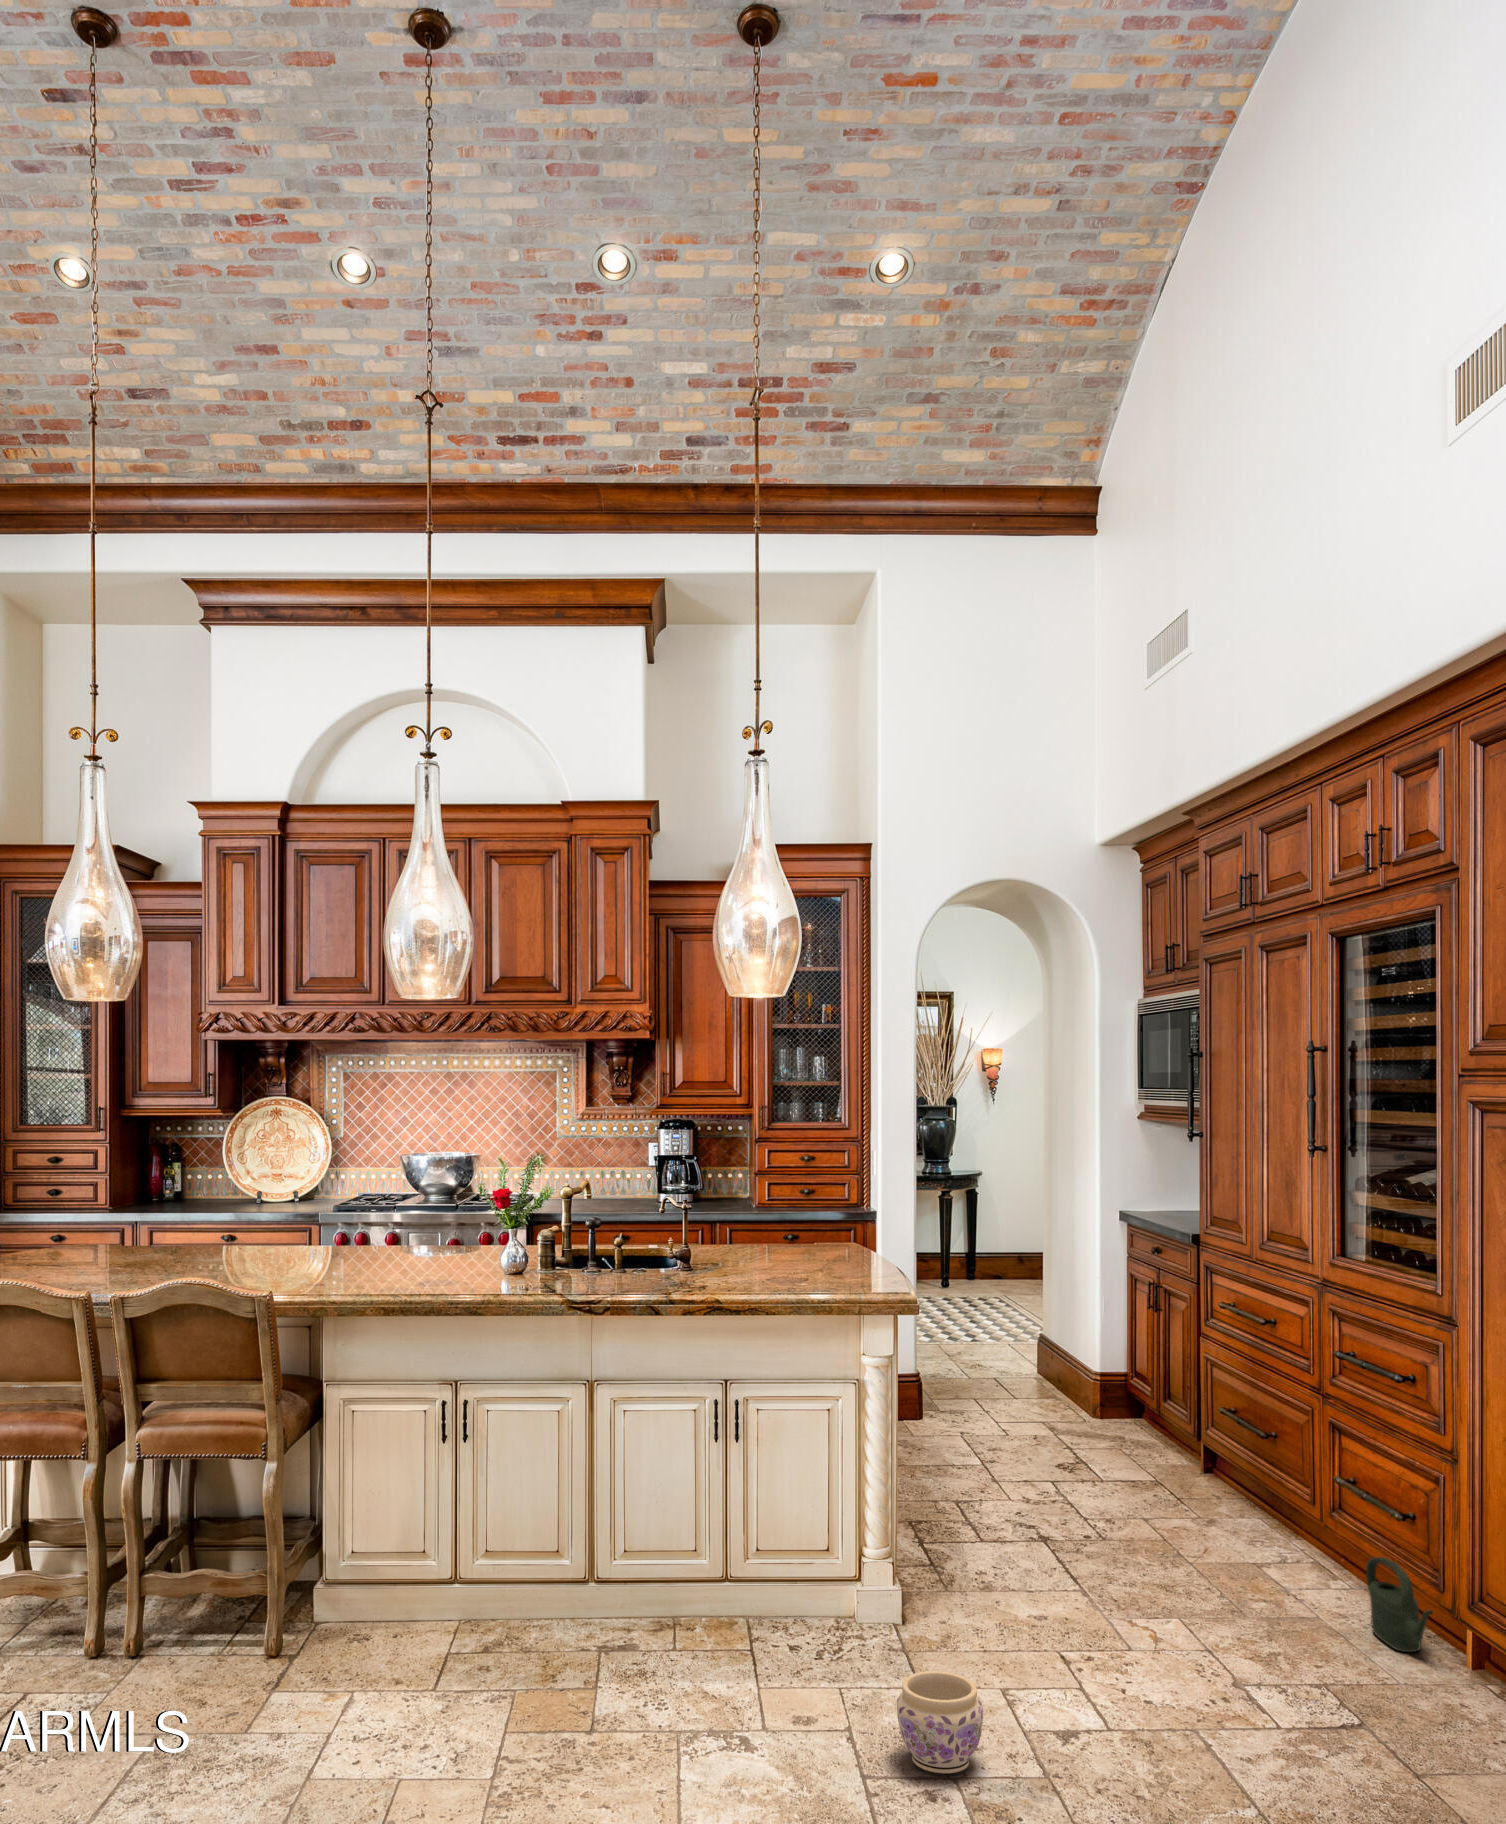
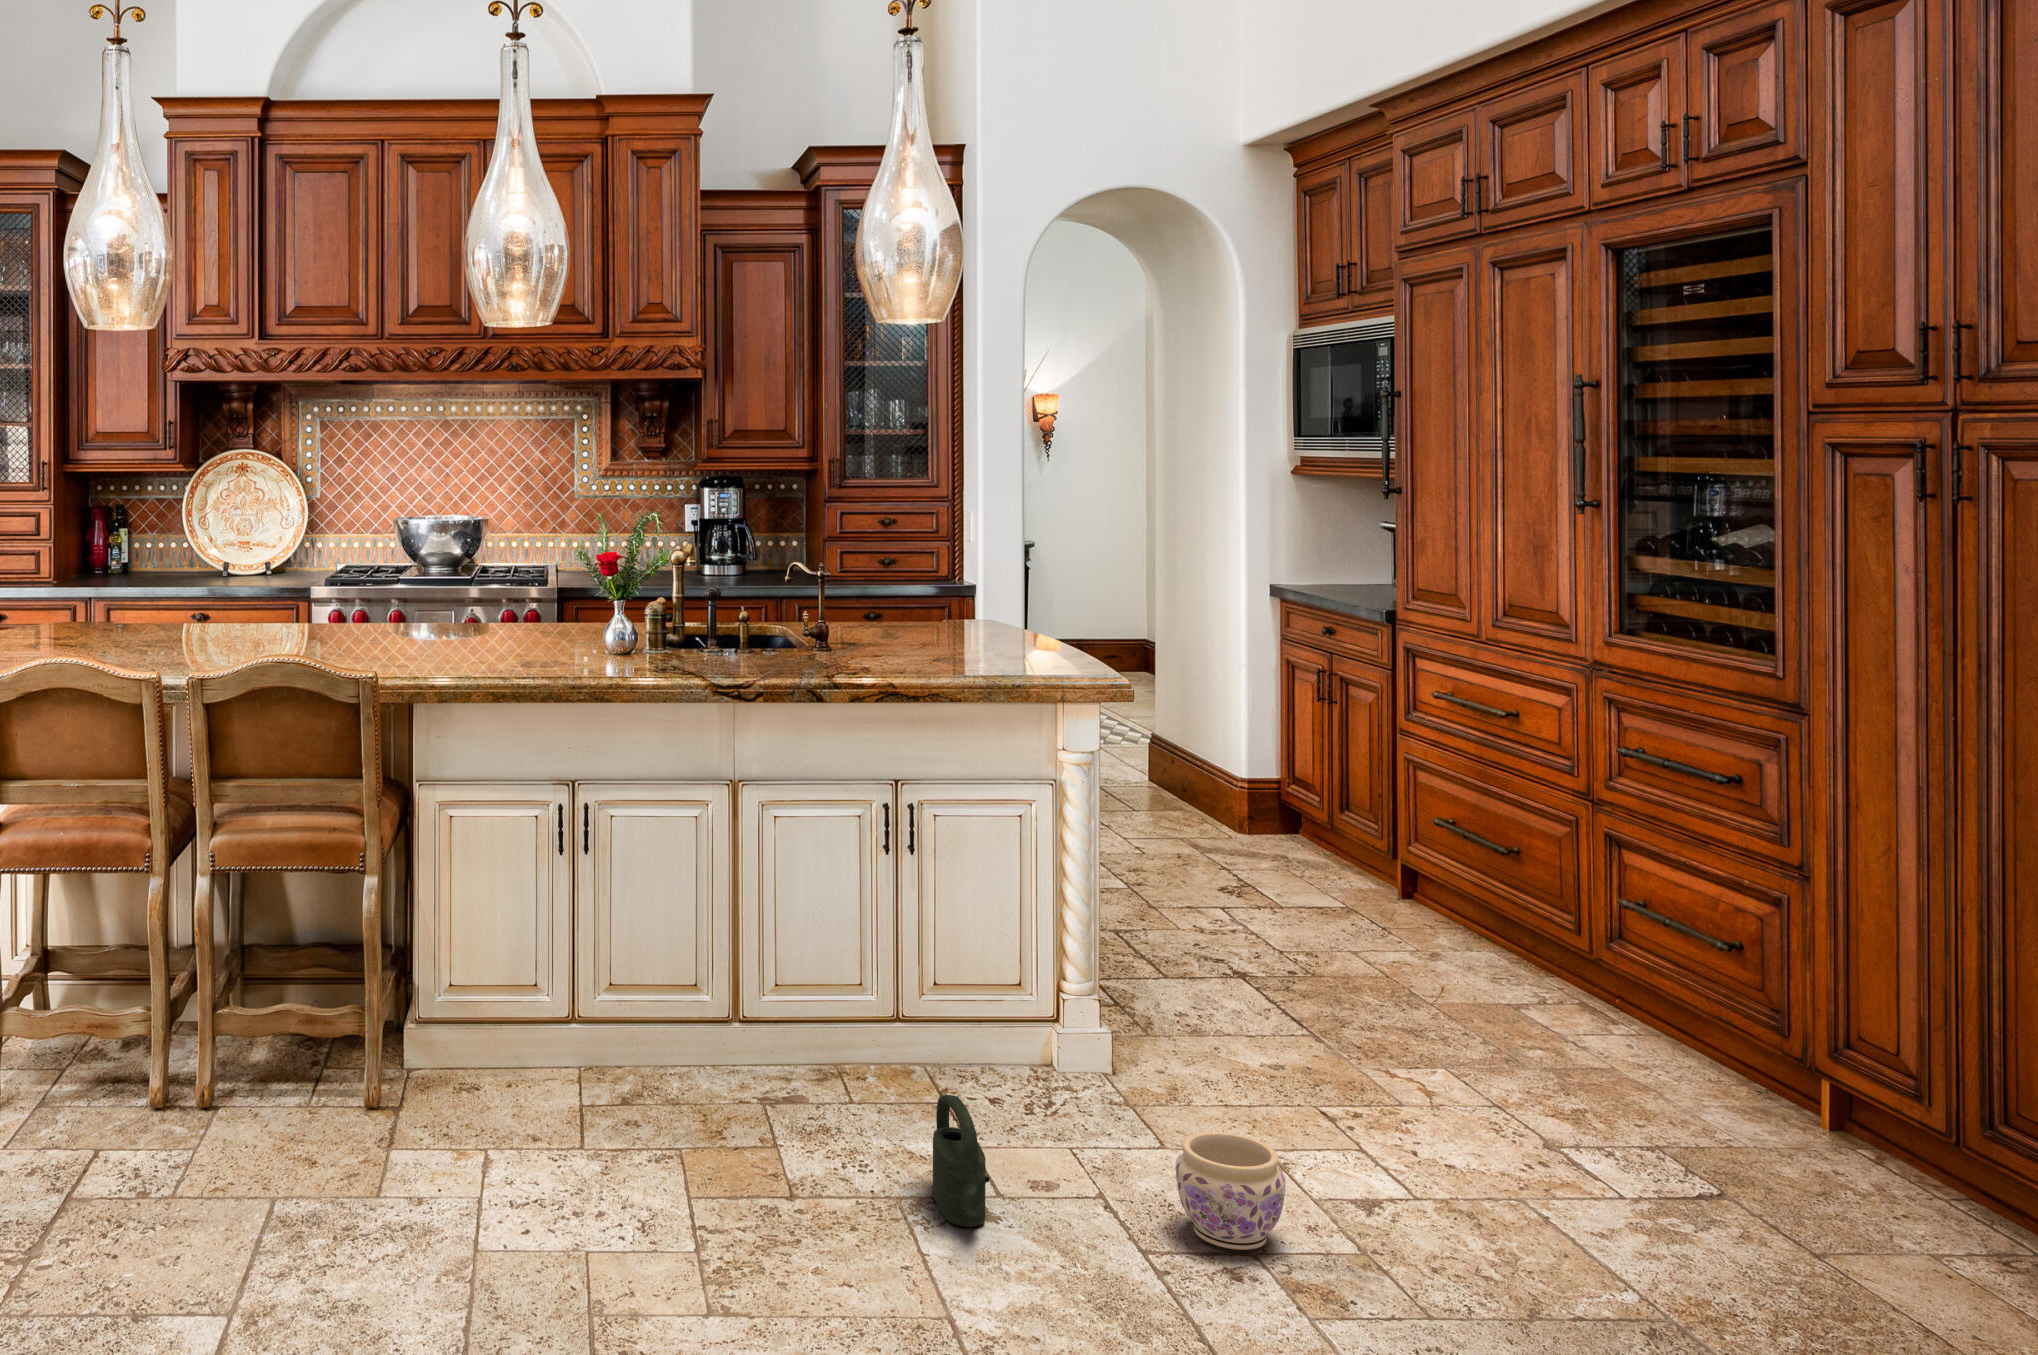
watering can: present [1366,1557,1433,1652] -> present [933,1095,989,1227]

